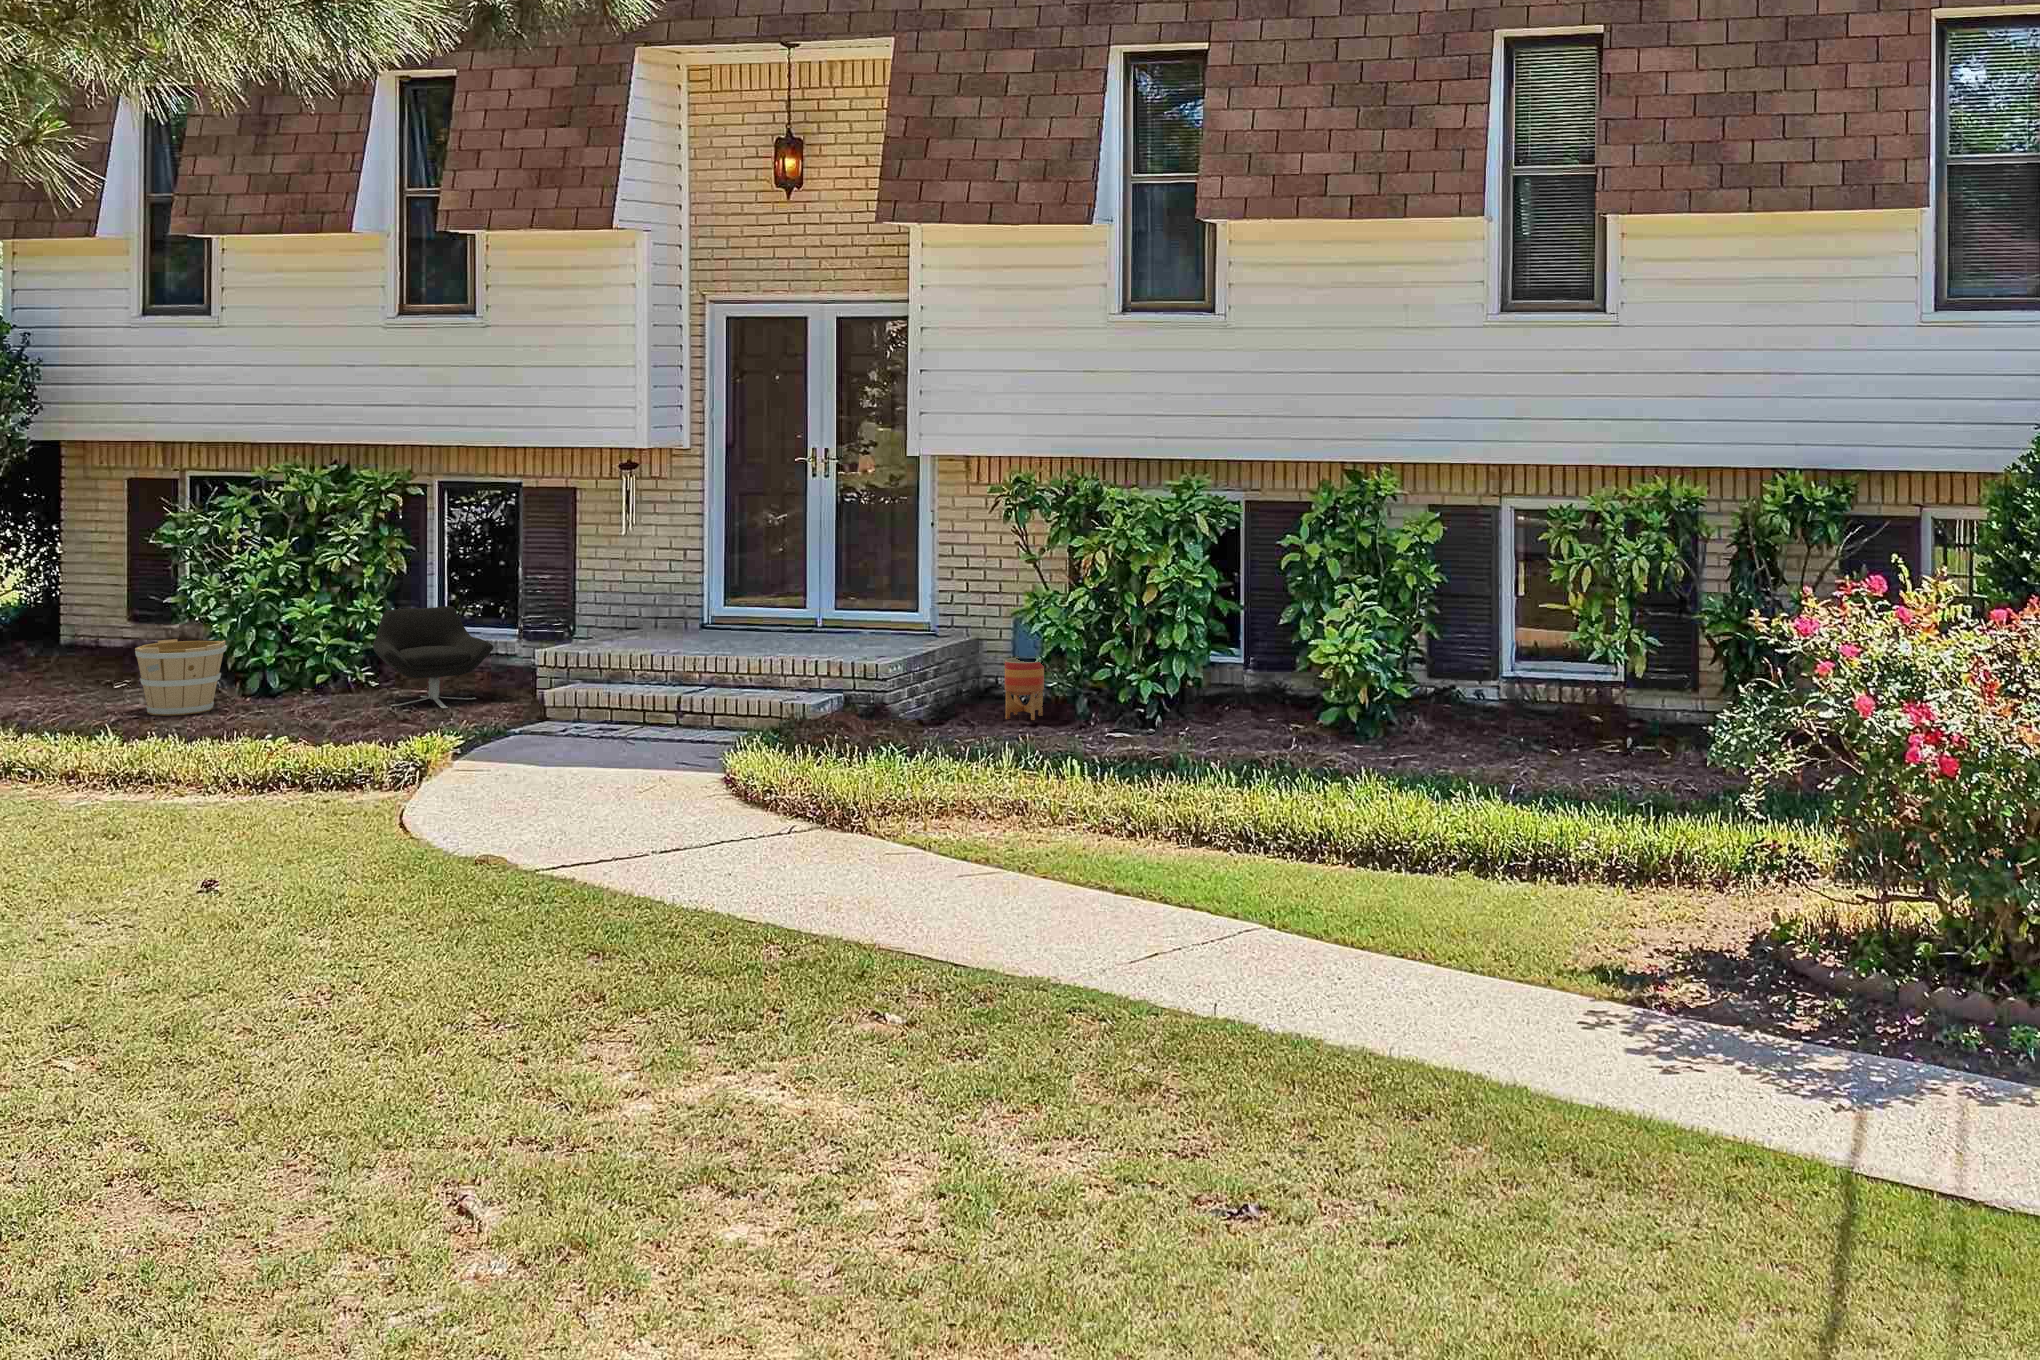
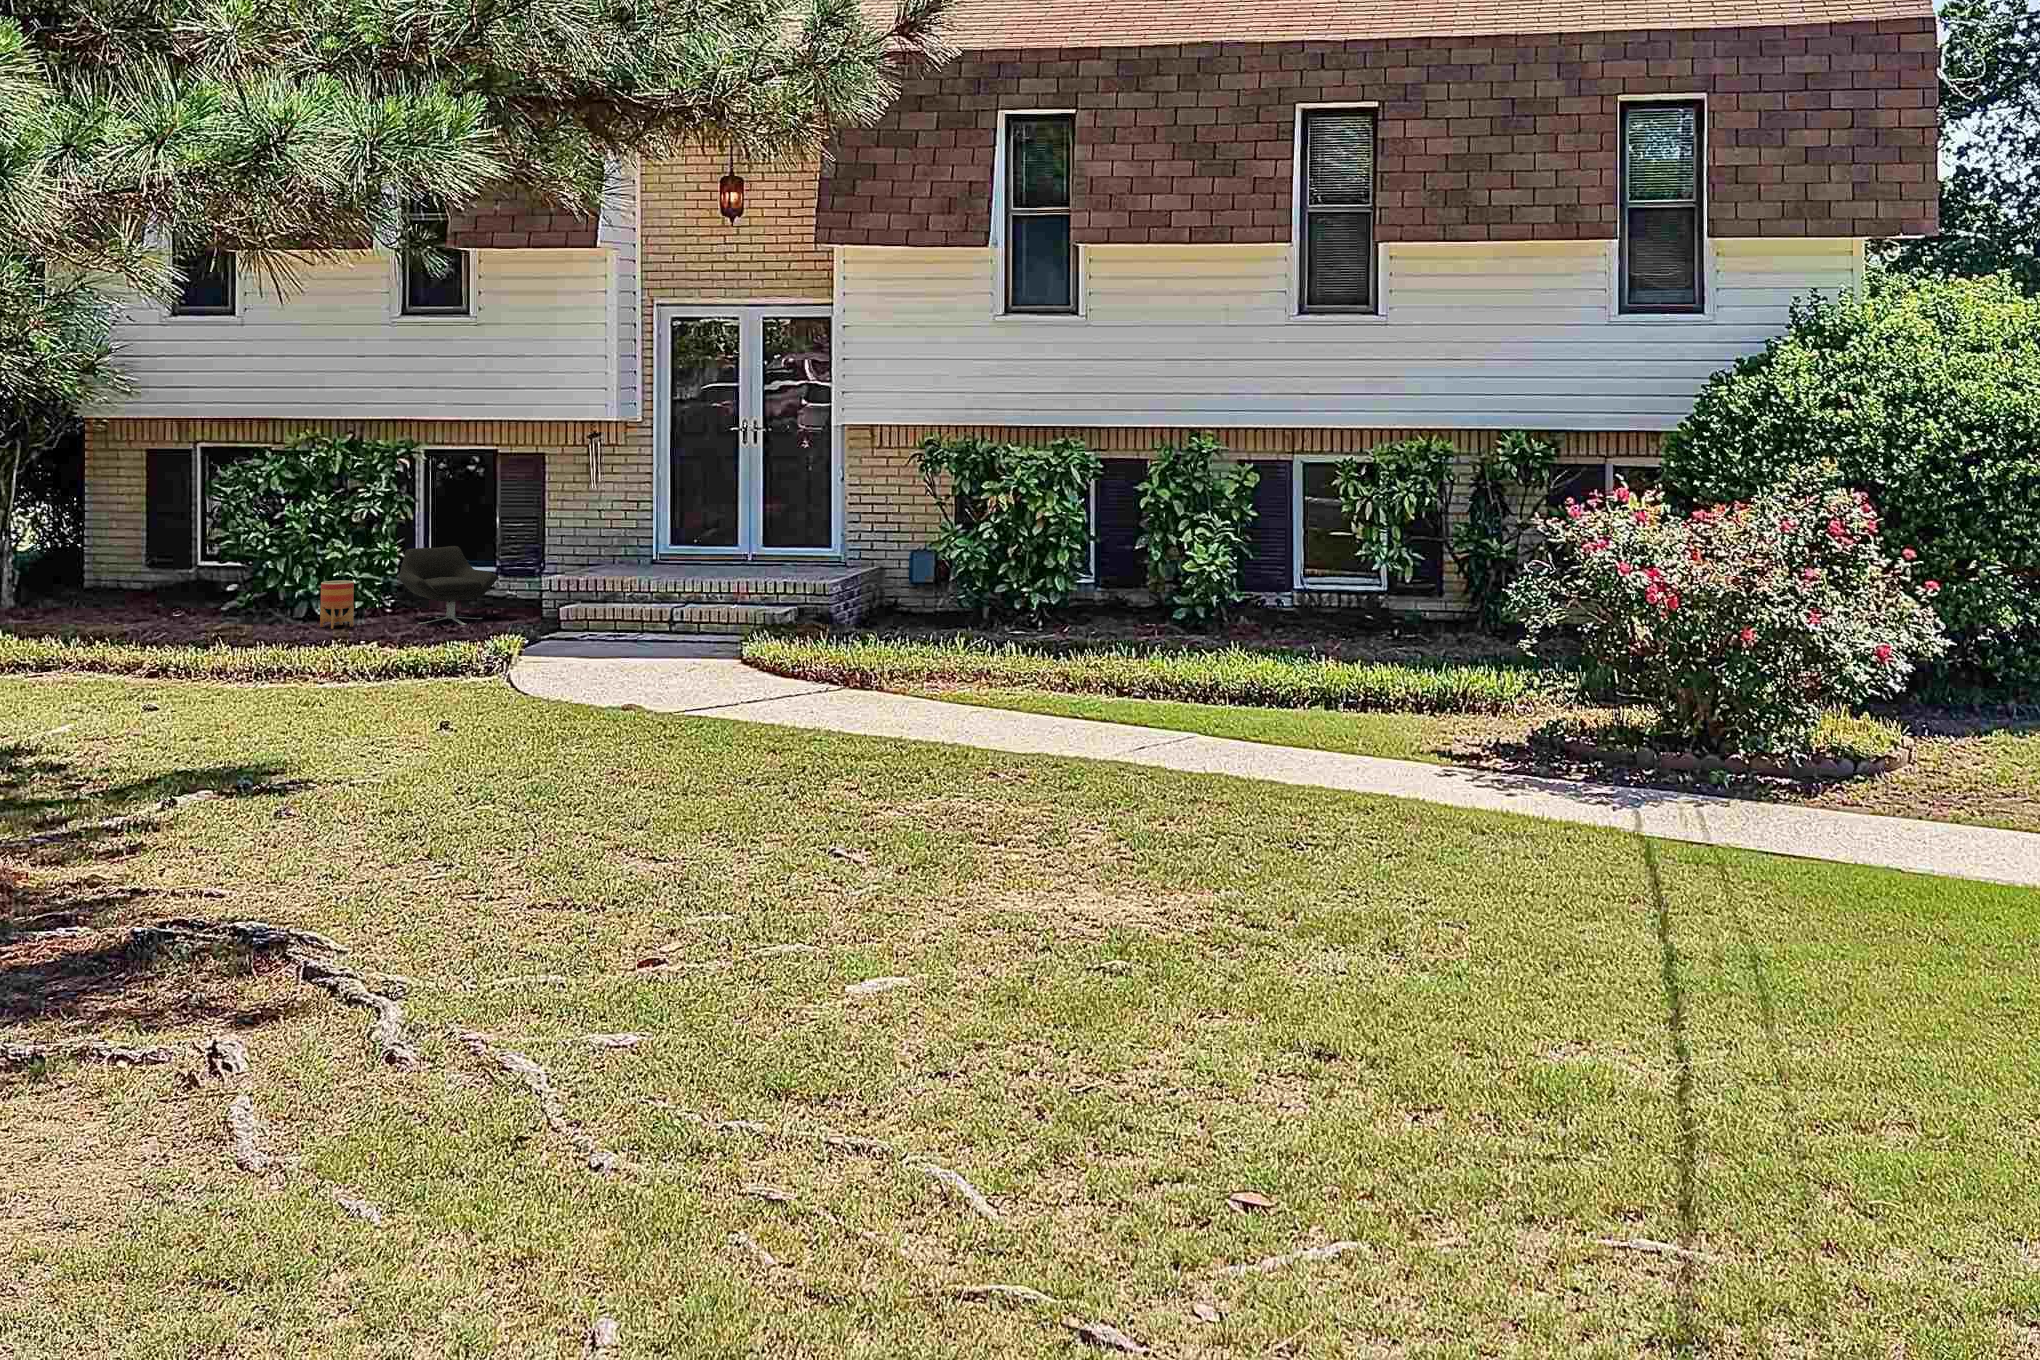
wooden bucket: present [135,639,227,716] -> none [215,572,285,632]
planter: present [1005,657,1044,720] -> present [320,581,354,629]

